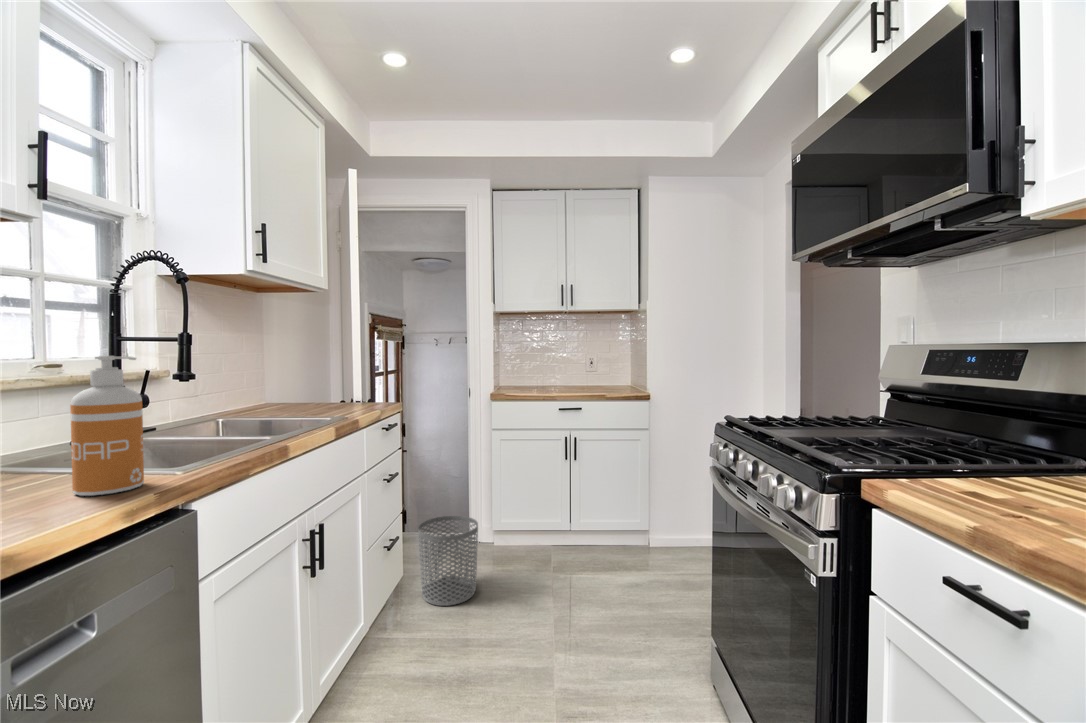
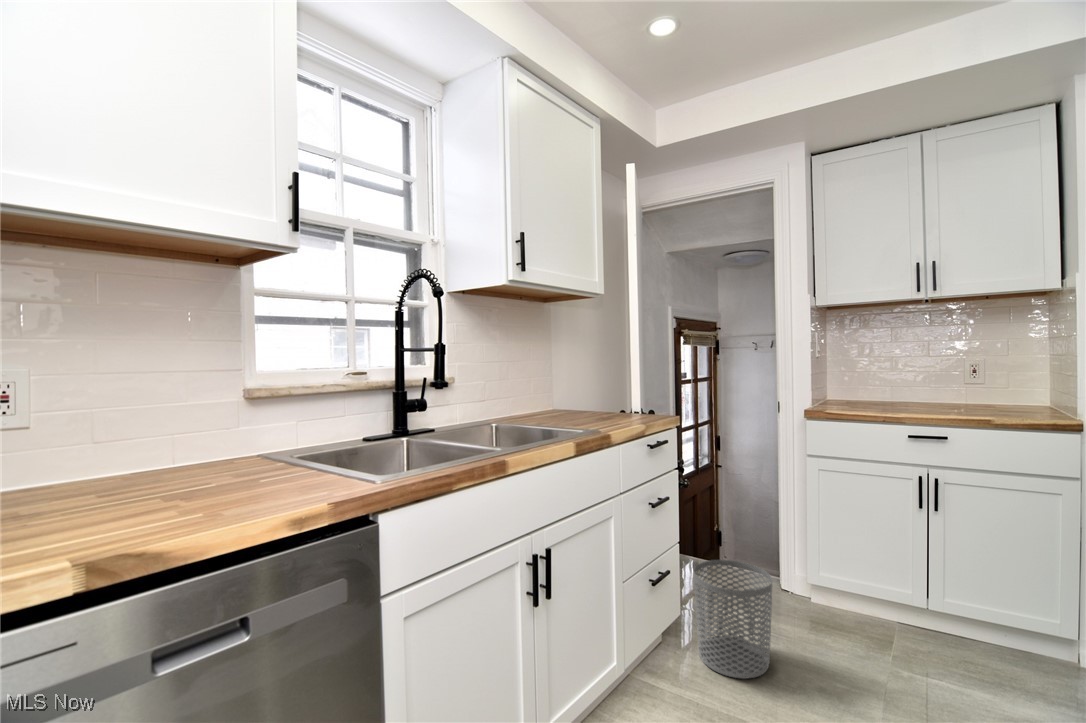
soap dispenser: present [70,356,144,496] -> none [294,366,347,494]

